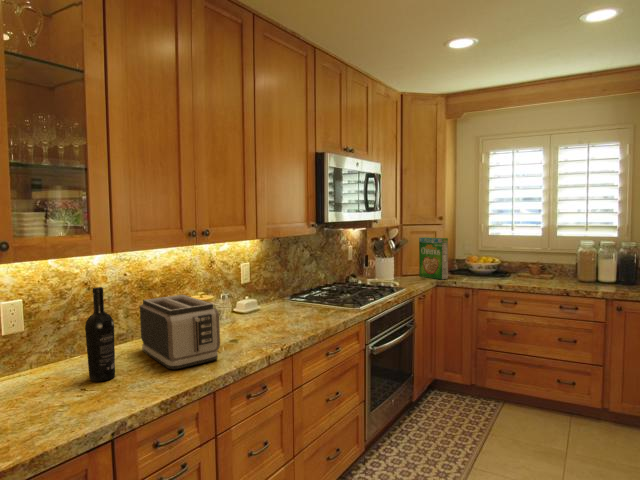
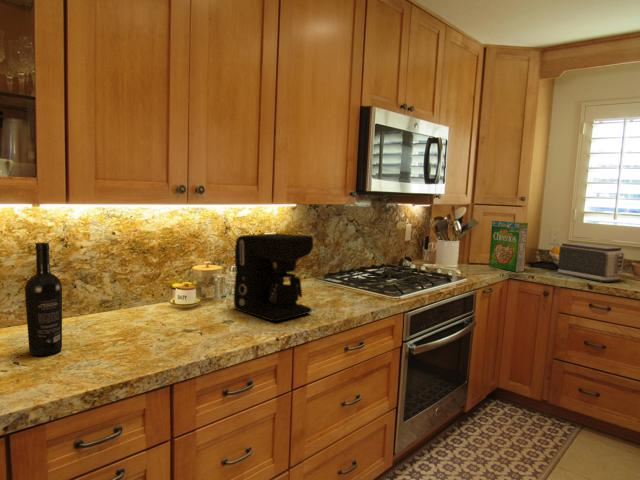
coffee maker: none [230,264,297,337] -> present [234,233,313,321]
toaster: present [140,295,220,369] -> present [558,243,624,282]

